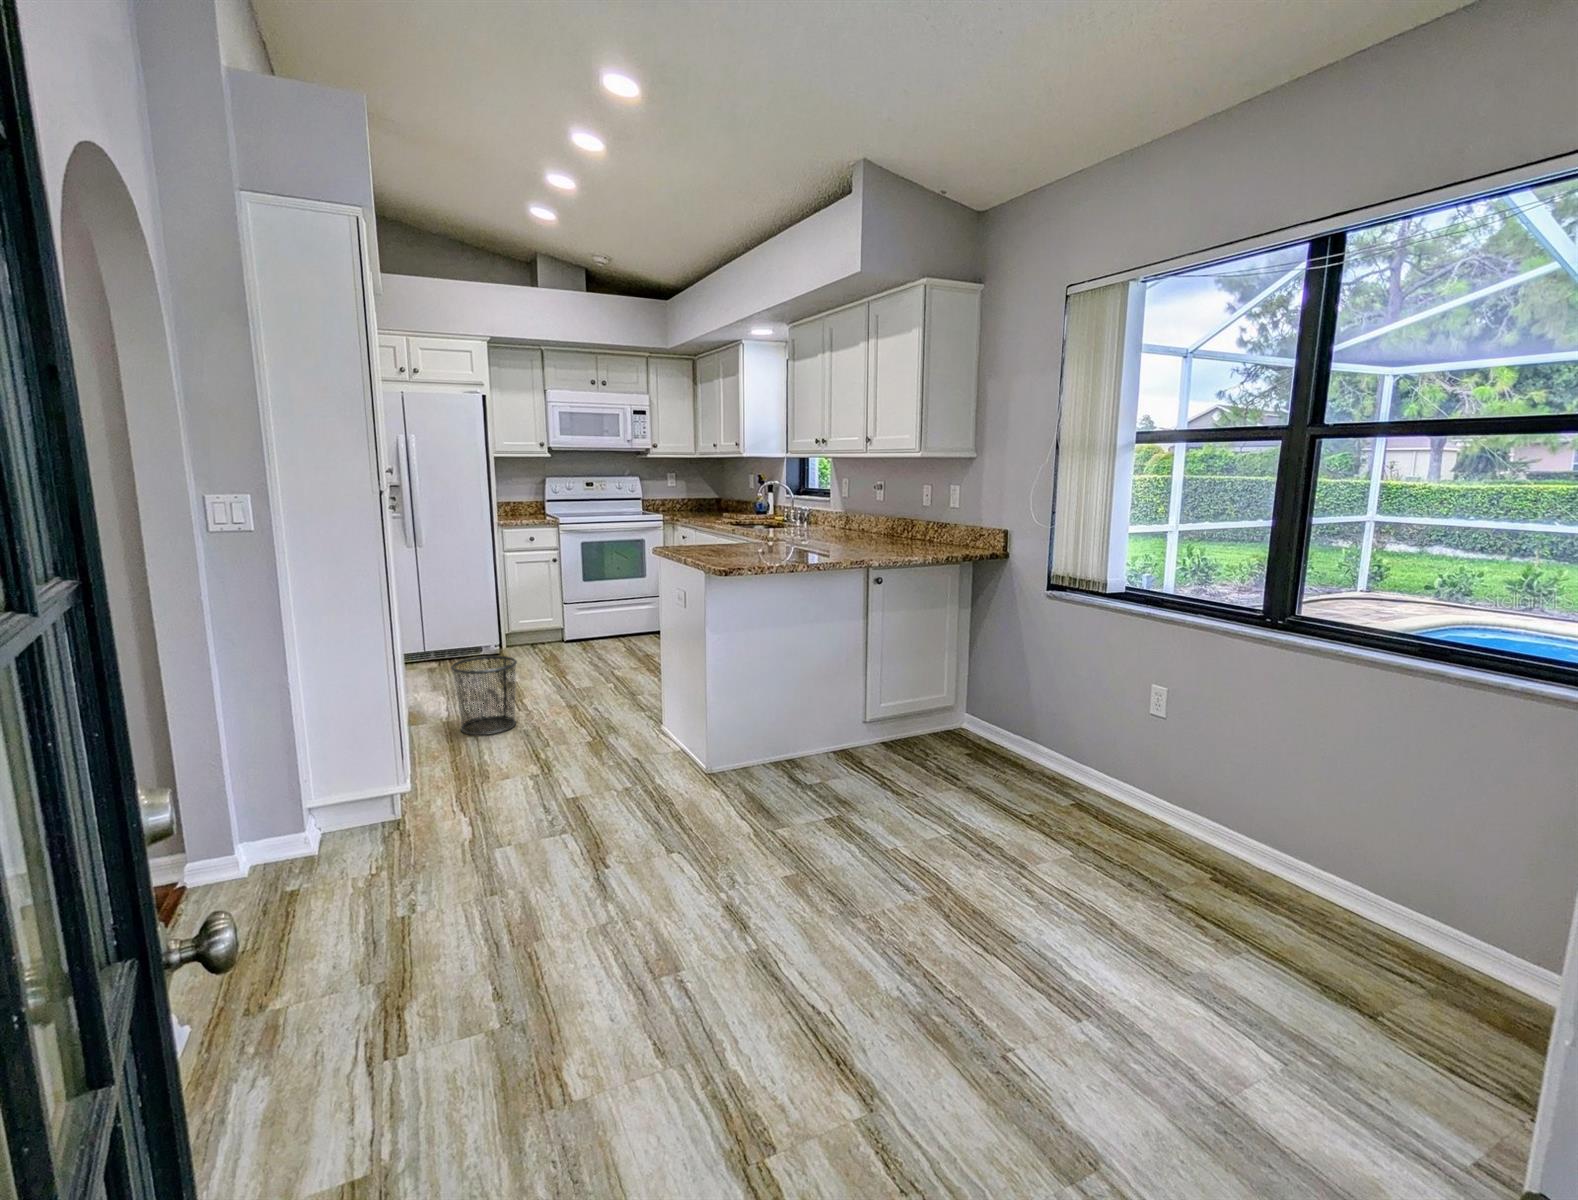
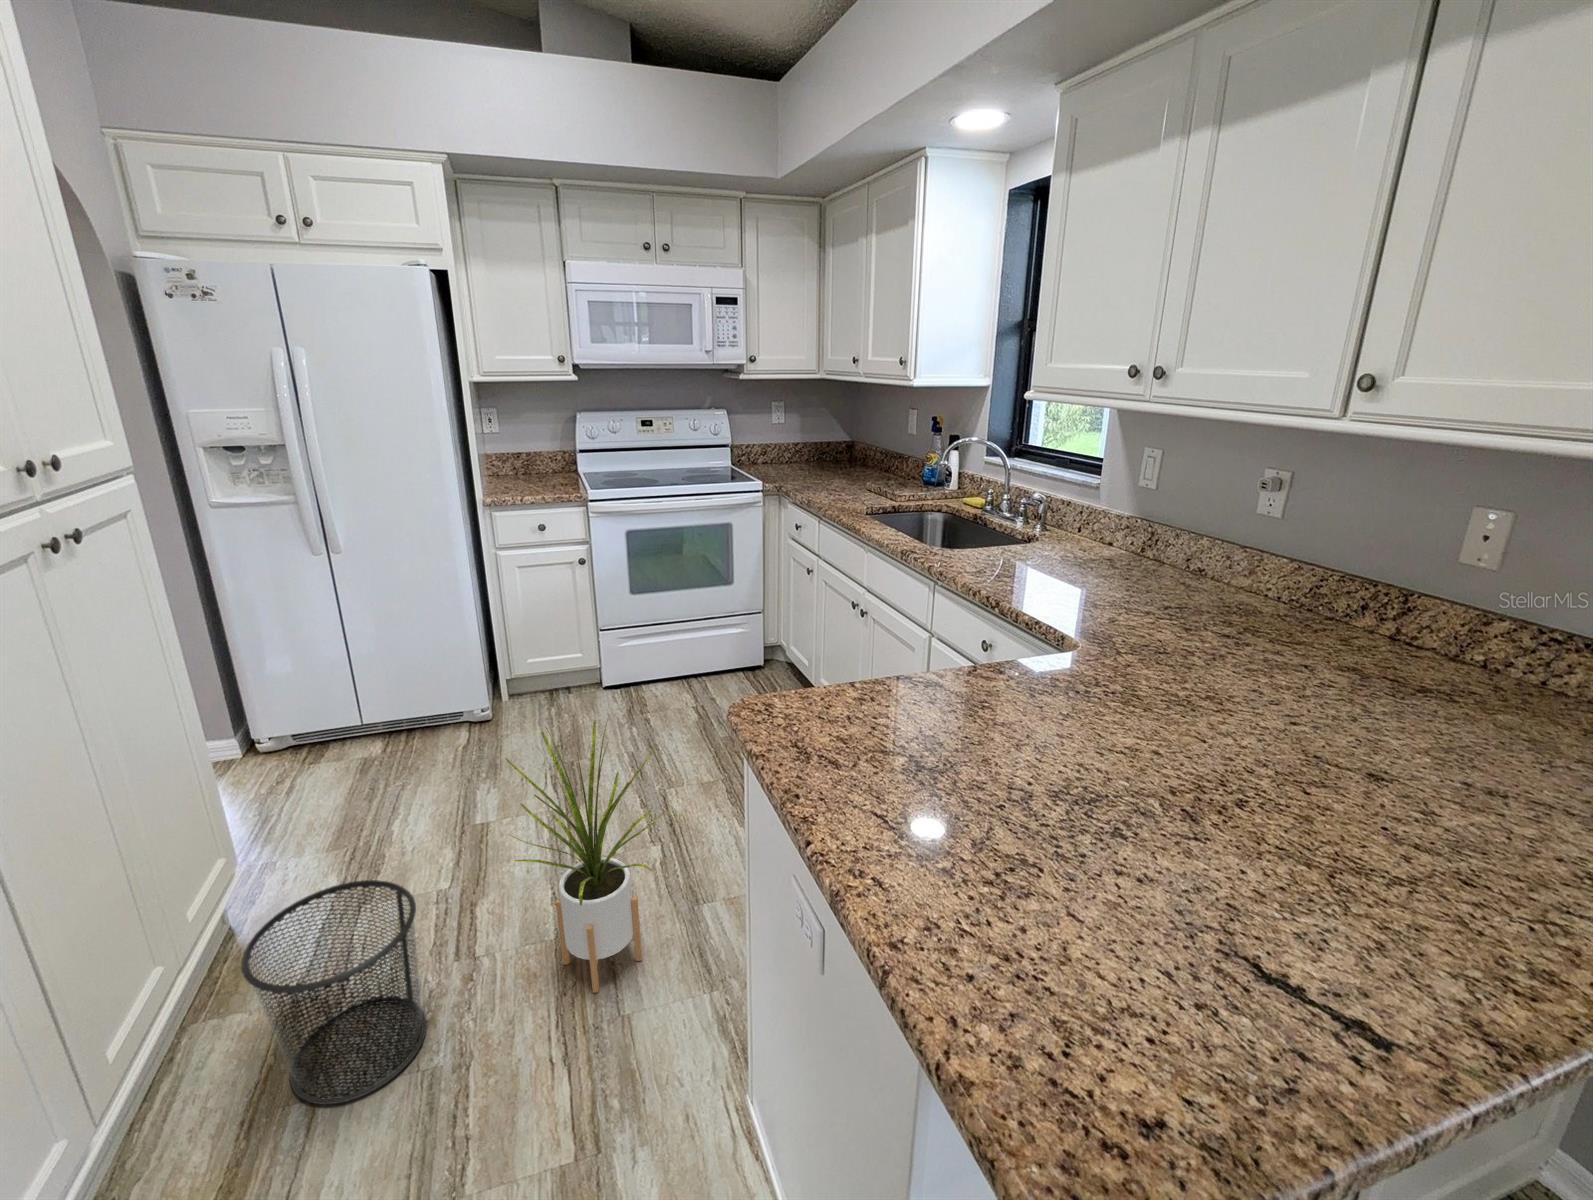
house plant: none [552,586,622,713] -> present [505,719,665,993]

